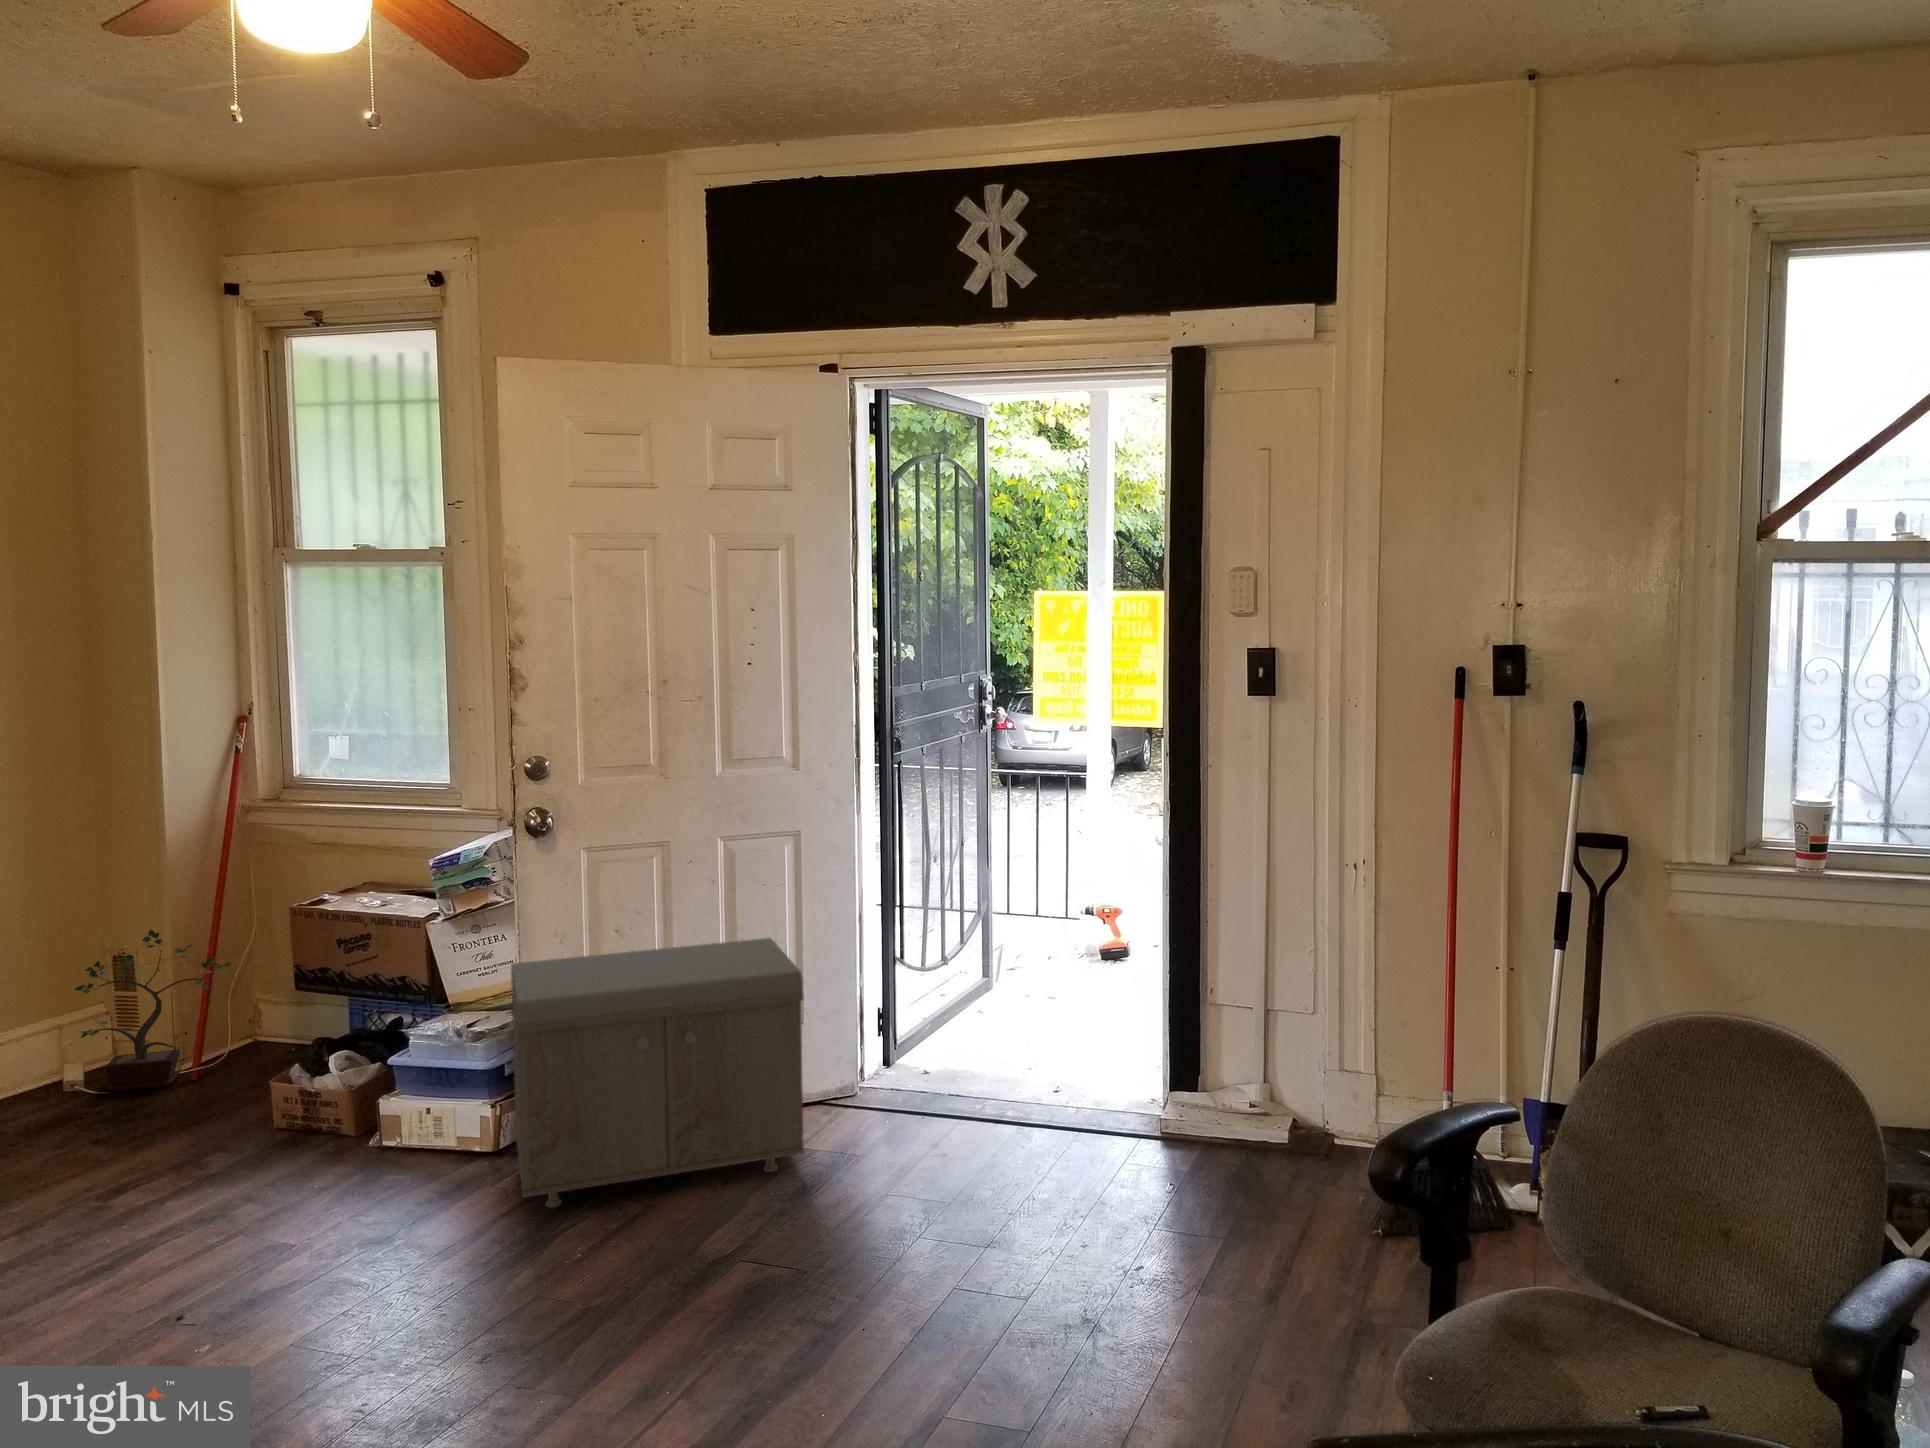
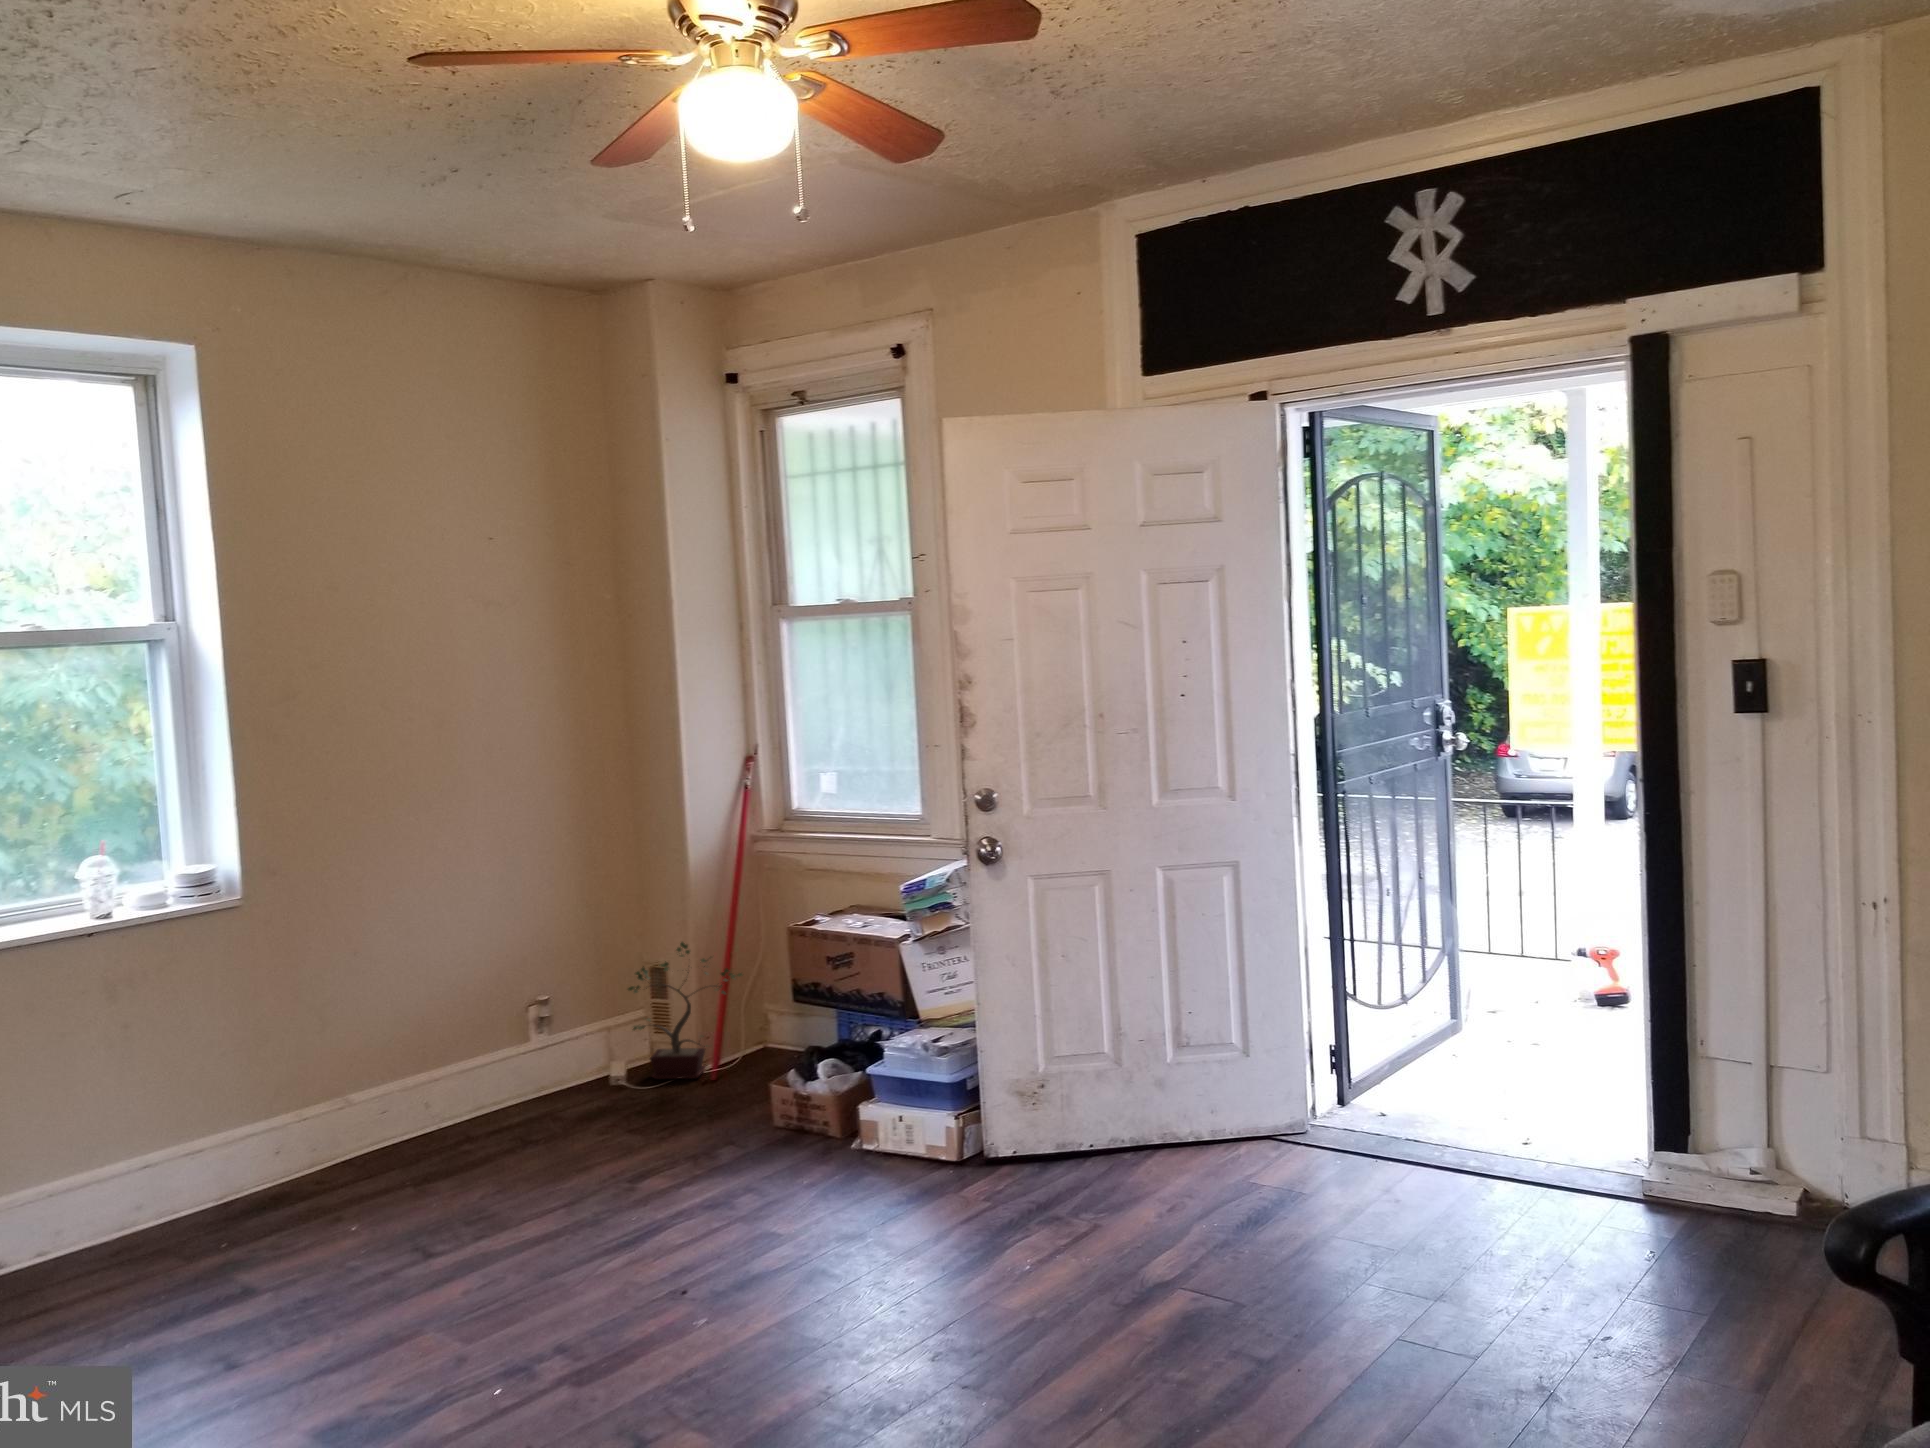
storage bench: present [511,938,804,1207] -> none [969,968,1248,1210]

